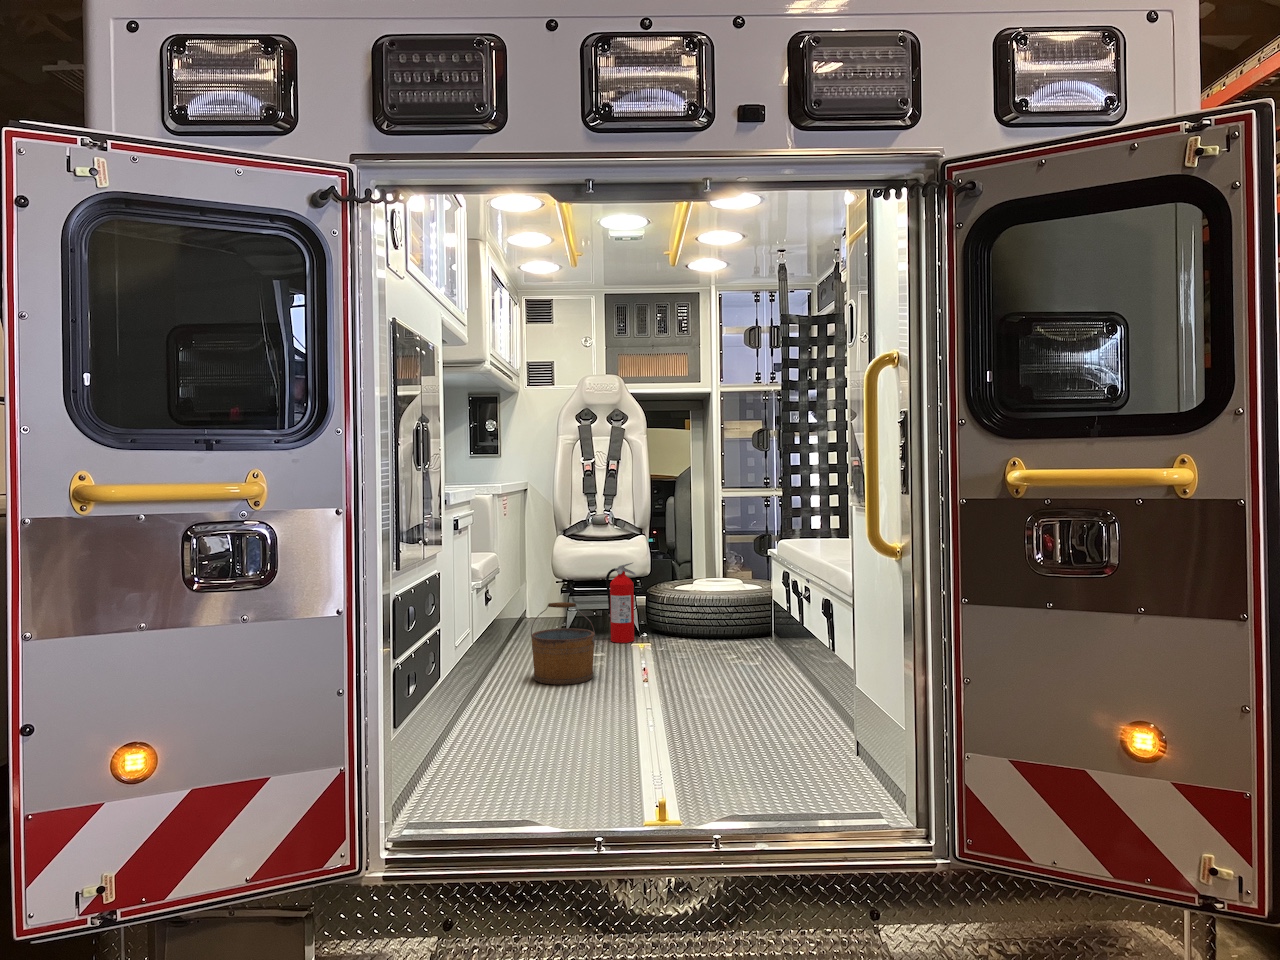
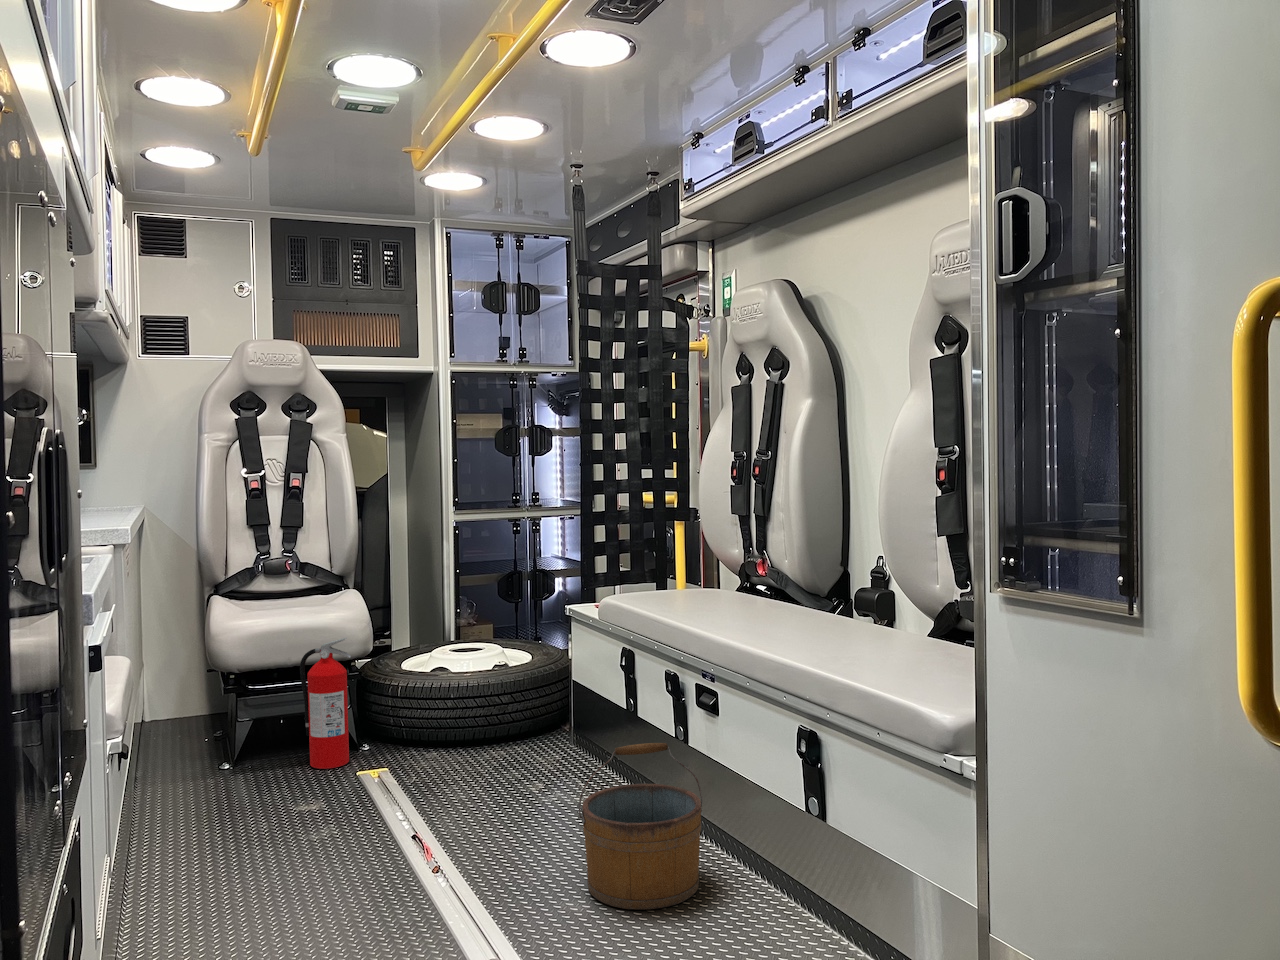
bucket: present [531,602,595,685] -> present [579,743,703,910]

